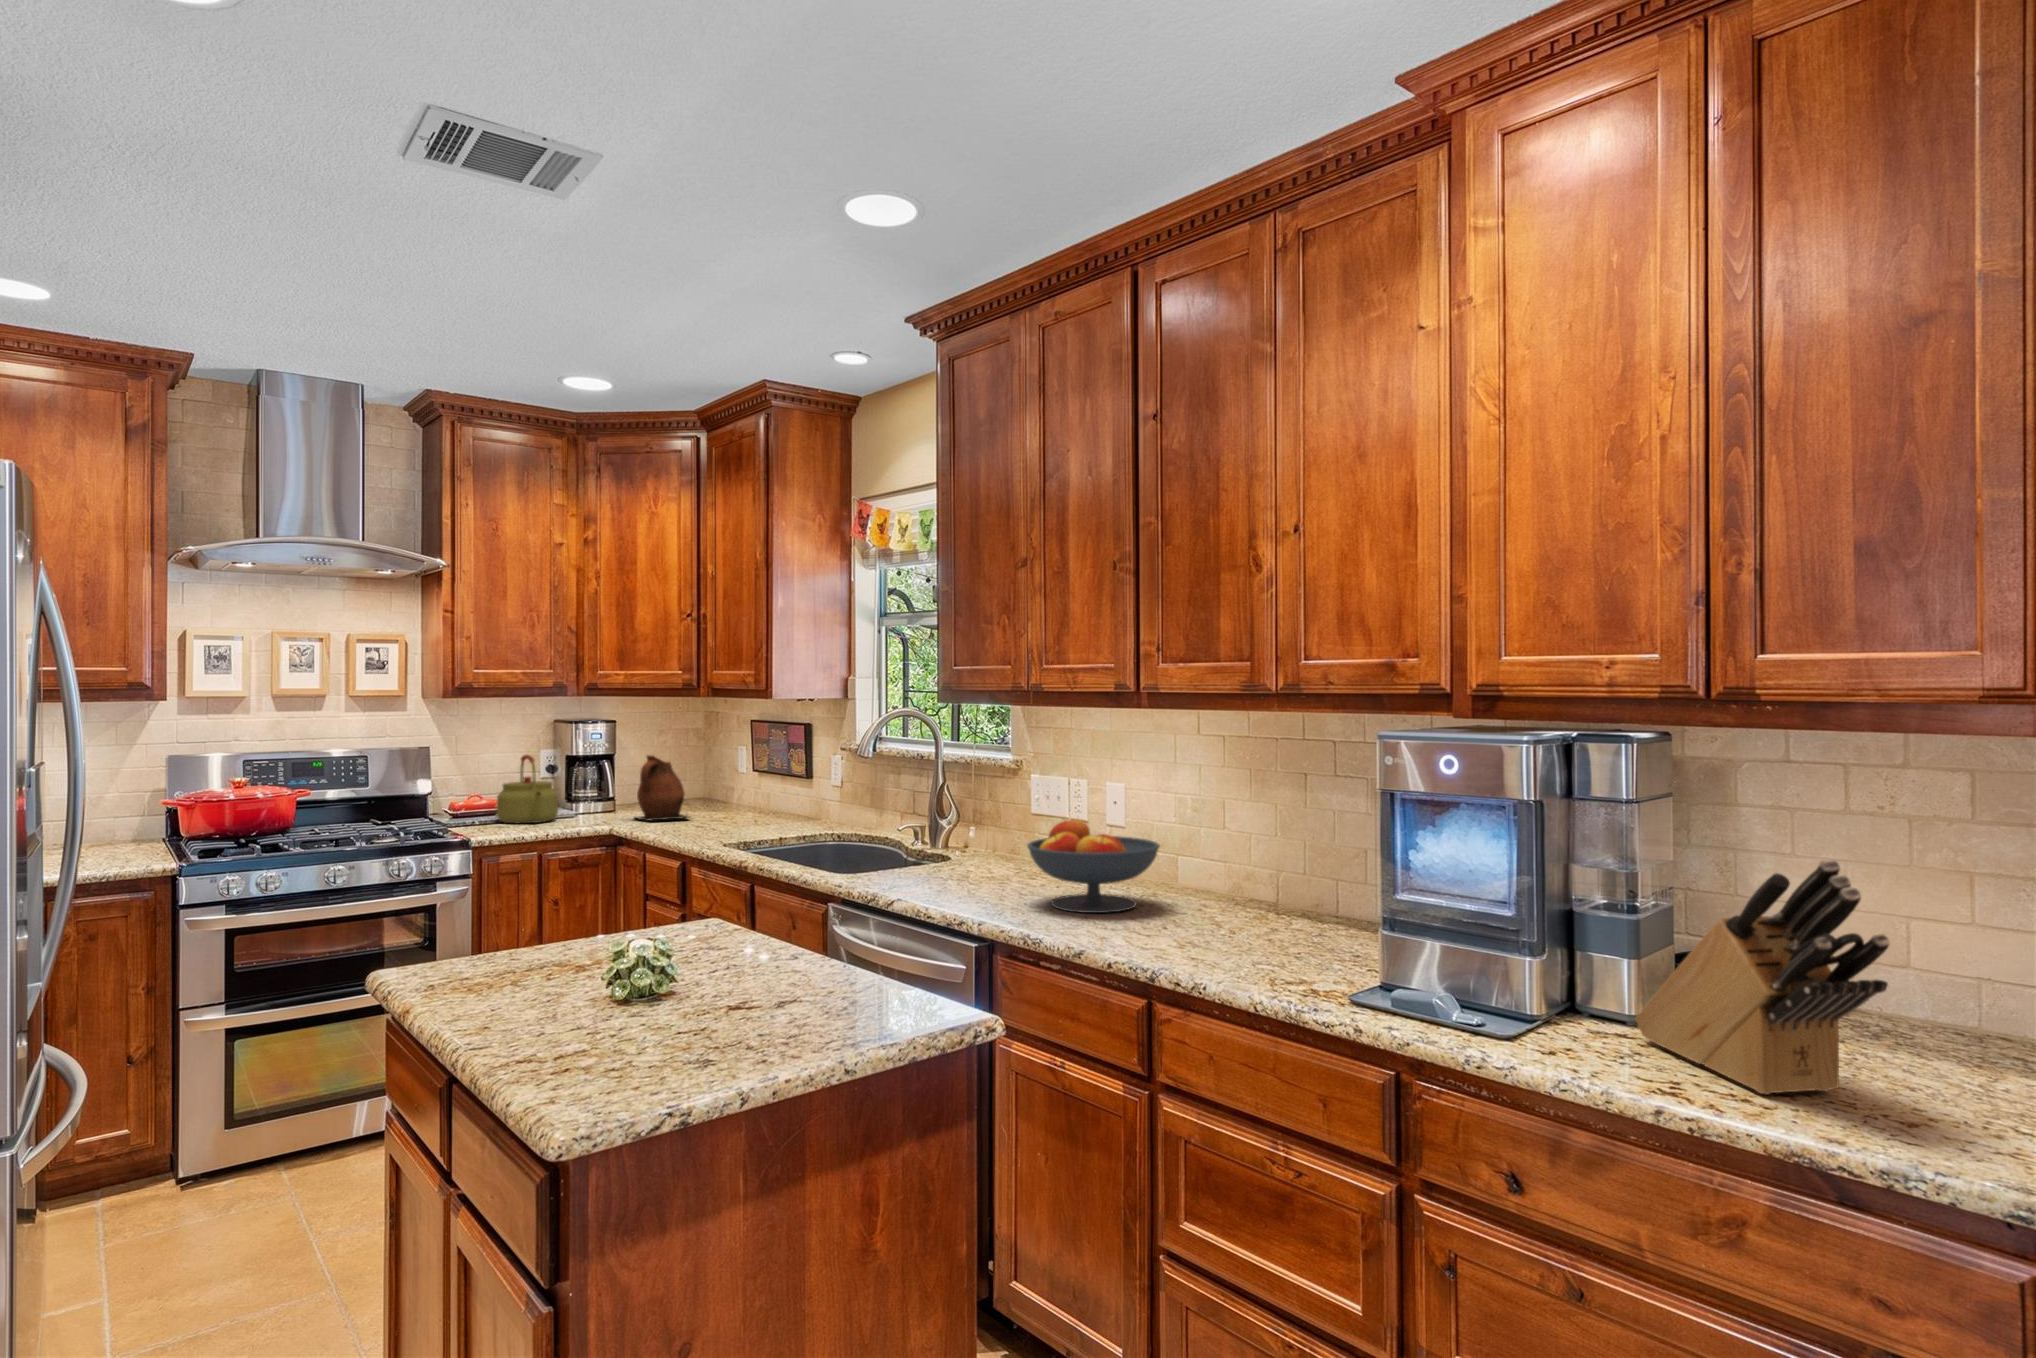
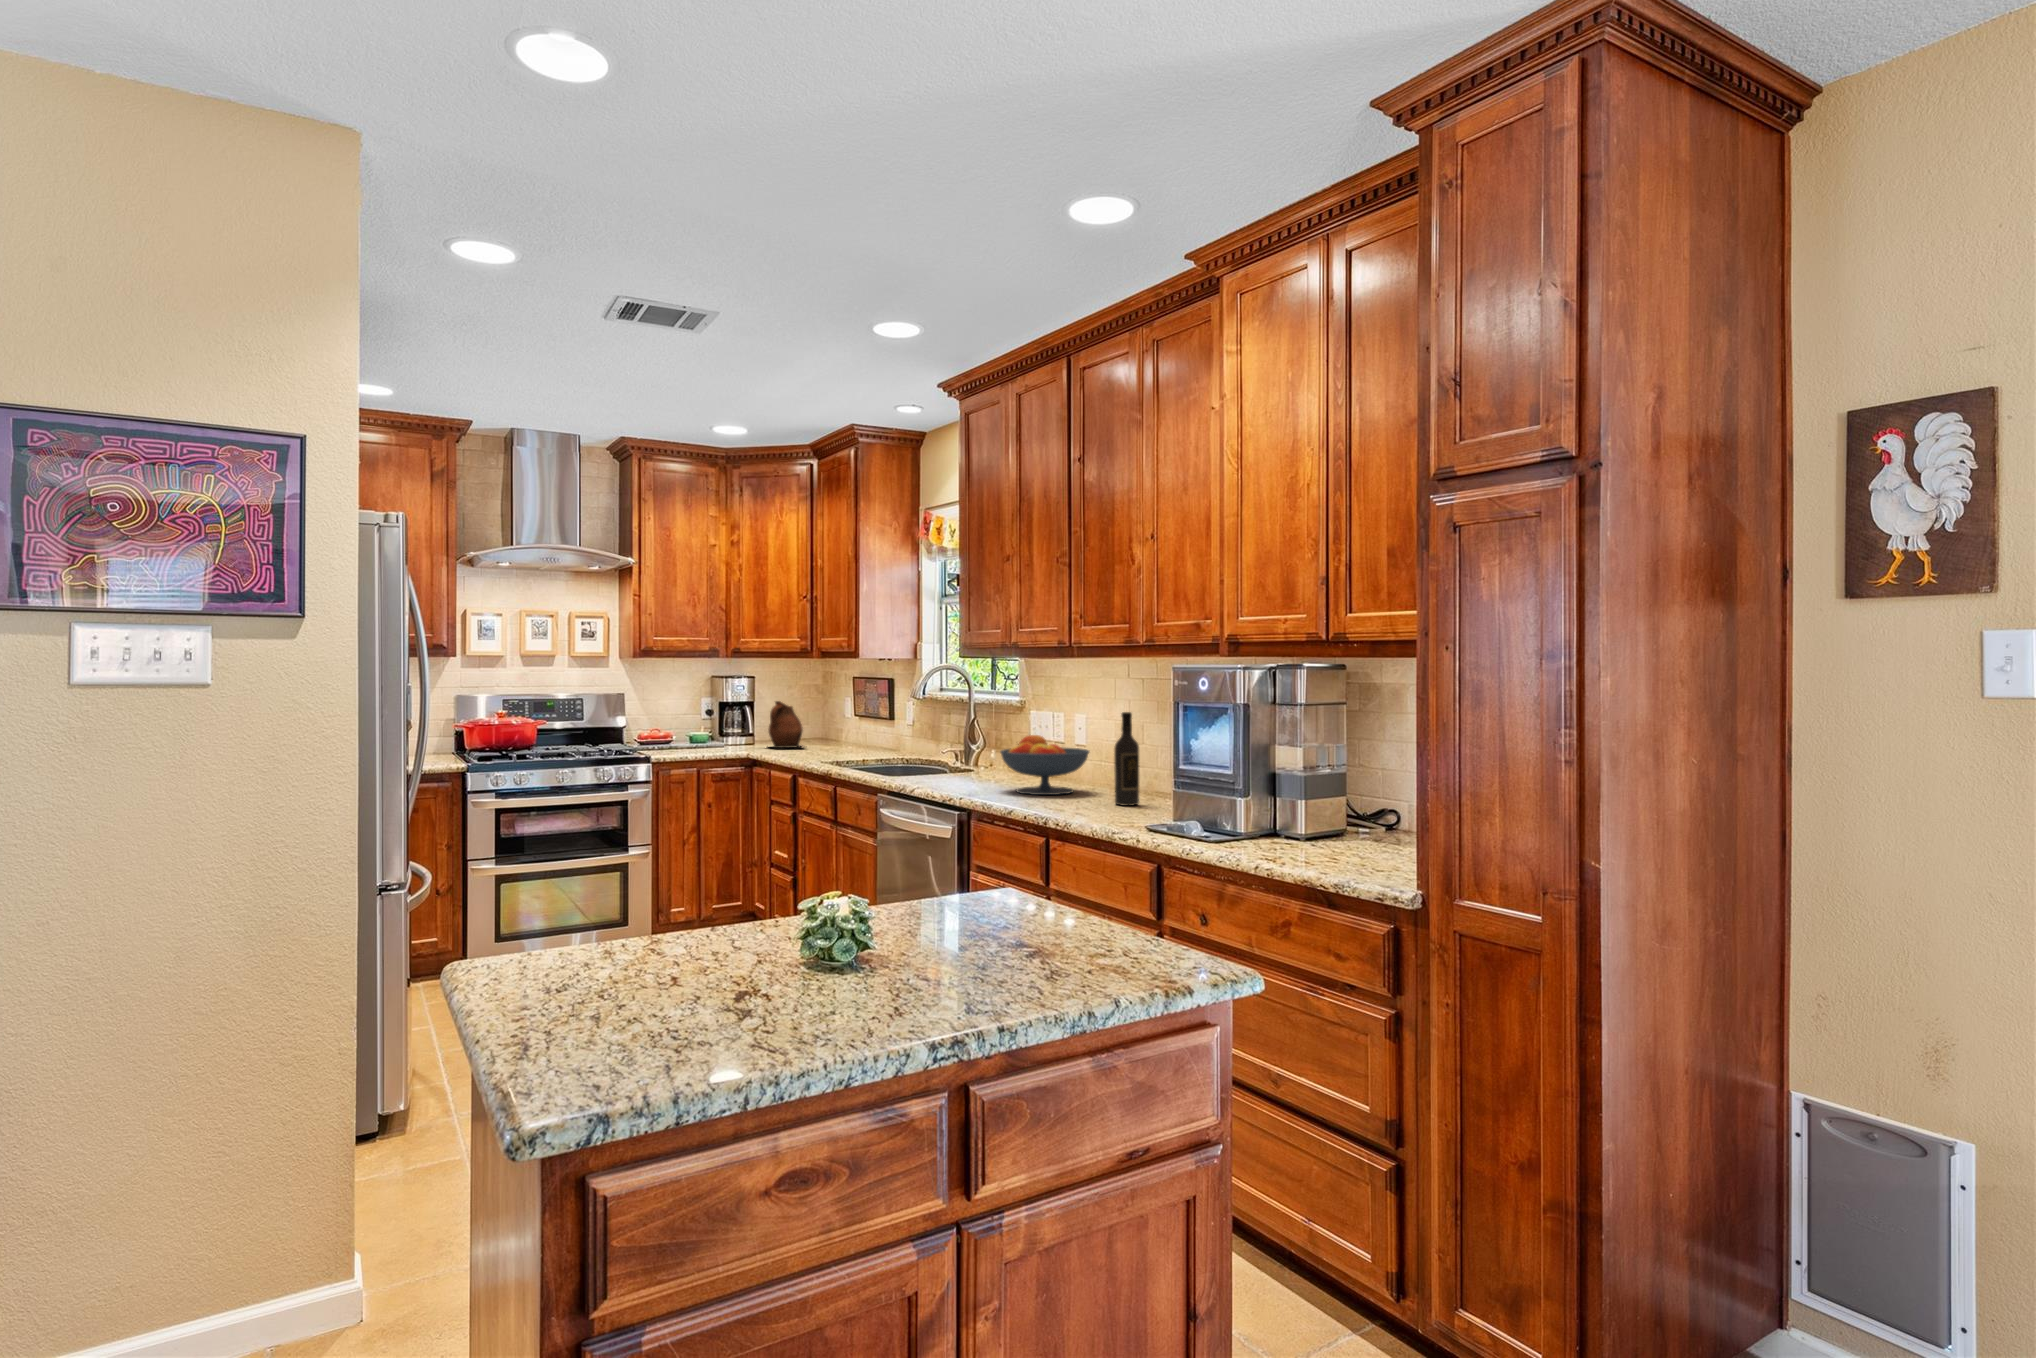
kettle: present [497,755,558,823] -> none [670,699,713,748]
wine bottle: none [1222,792,1261,935] -> present [1114,712,1139,806]
knife block: present [1635,859,1890,1095] -> none [1294,729,1374,862]

